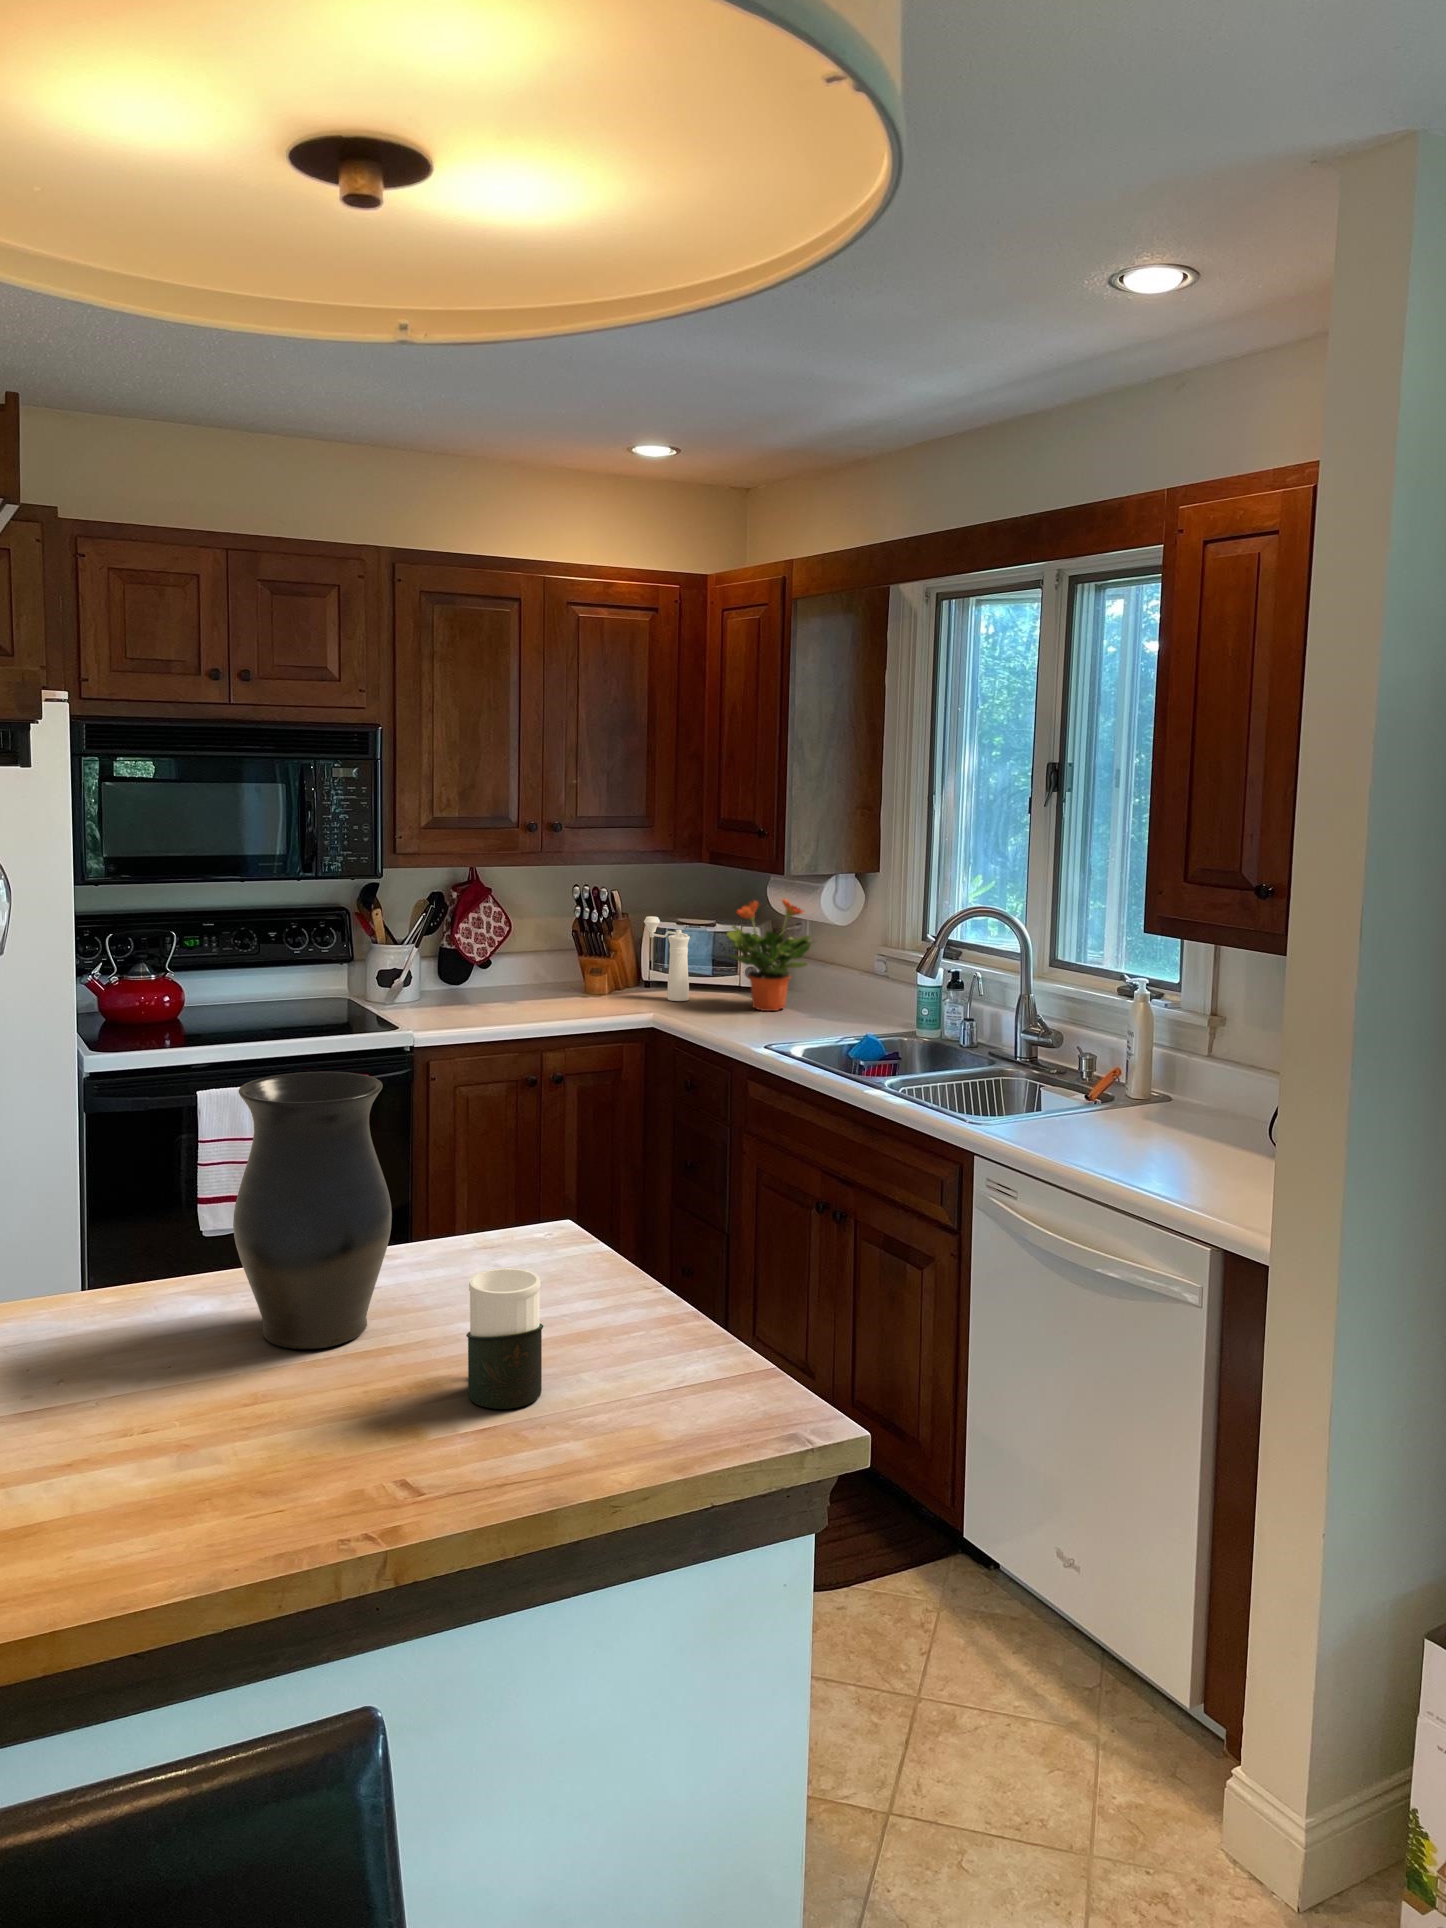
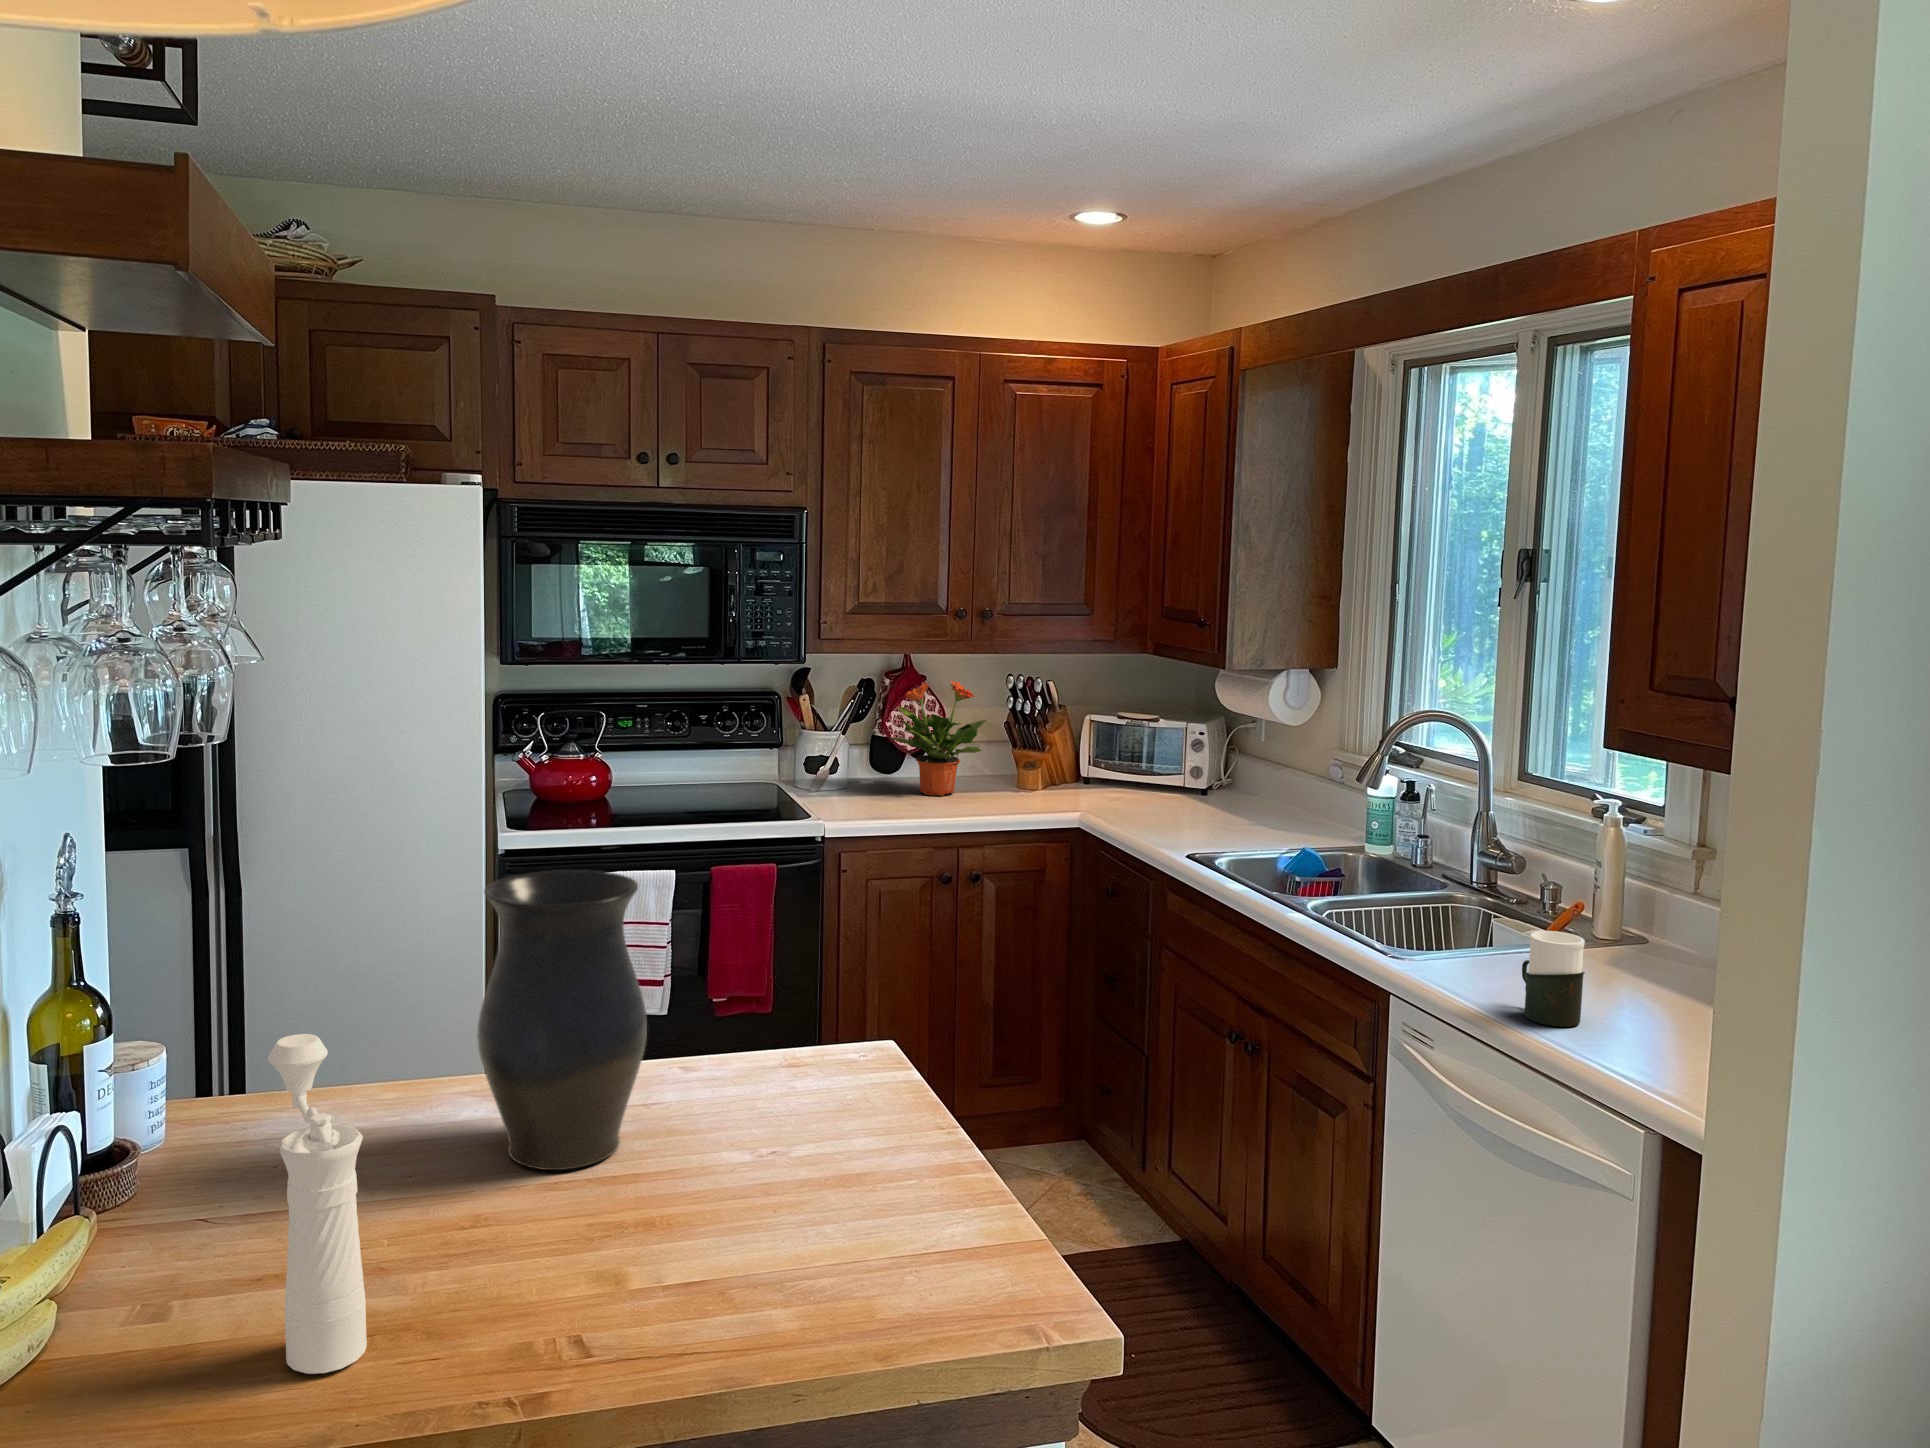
potted plant: present [727,898,813,1011] -> present [889,681,986,796]
pepper mill: present [644,916,690,1001] -> present [268,1034,366,1374]
cup: present [466,1269,543,1409] -> present [1522,931,1585,1027]

